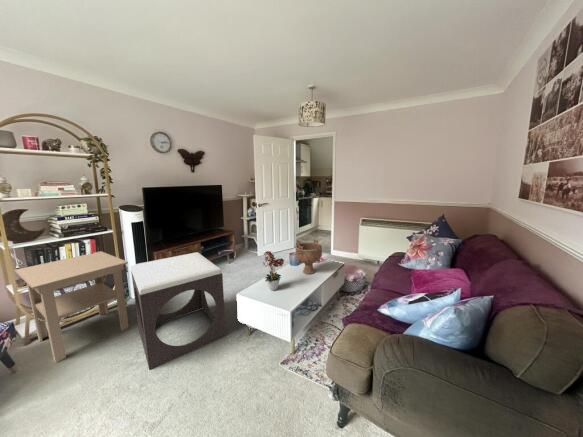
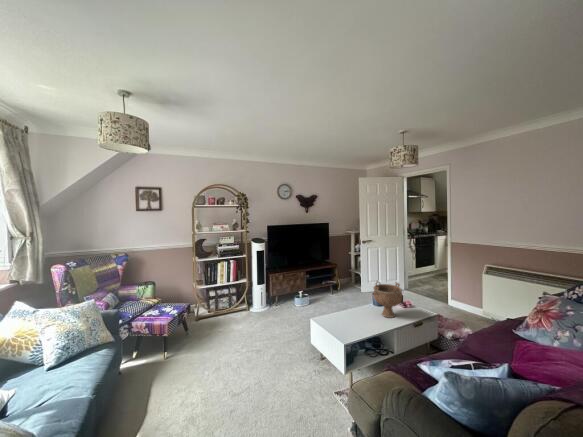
side table: present [15,251,129,363] -> none [197,269,248,336]
flower arrangement: present [263,251,284,290] -> none [333,284,358,324]
footstool: present [131,252,226,370] -> none [244,279,303,360]

